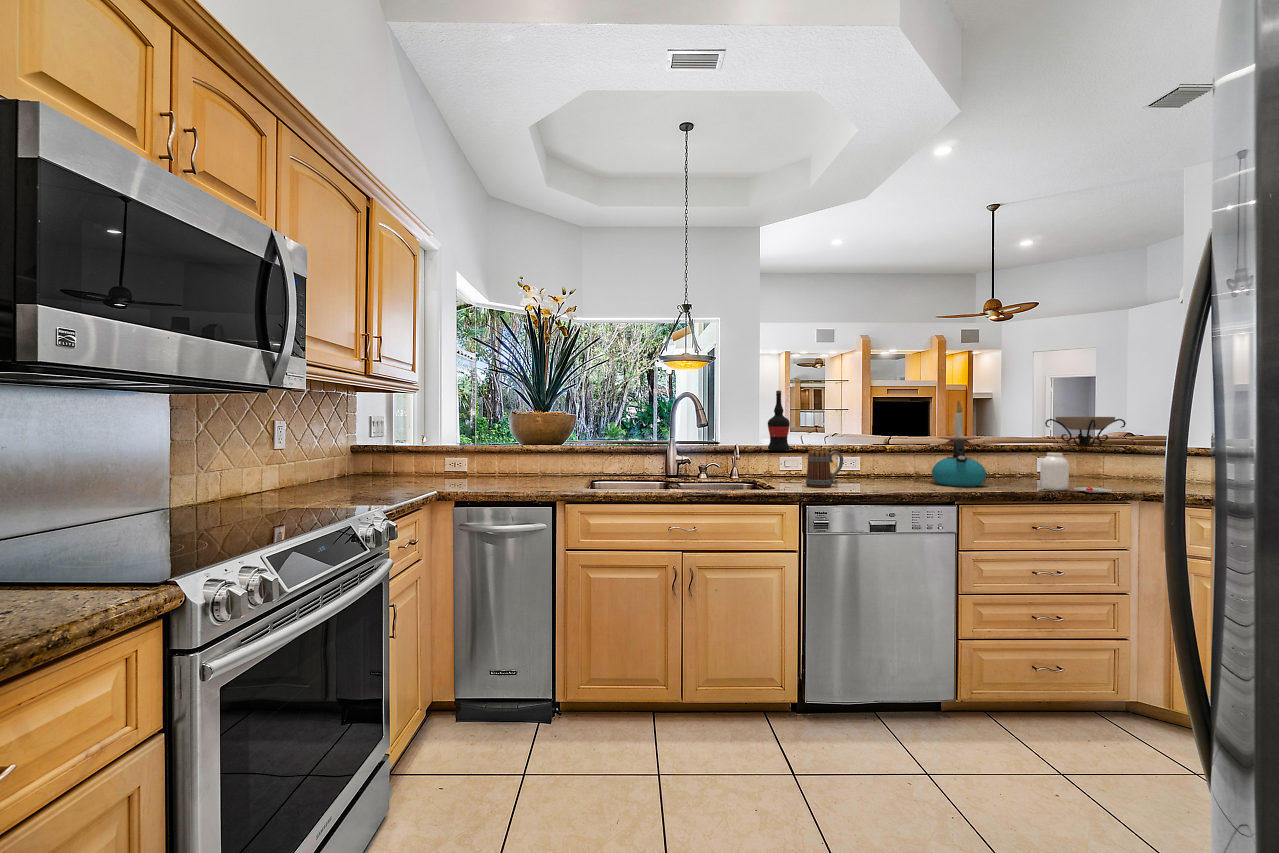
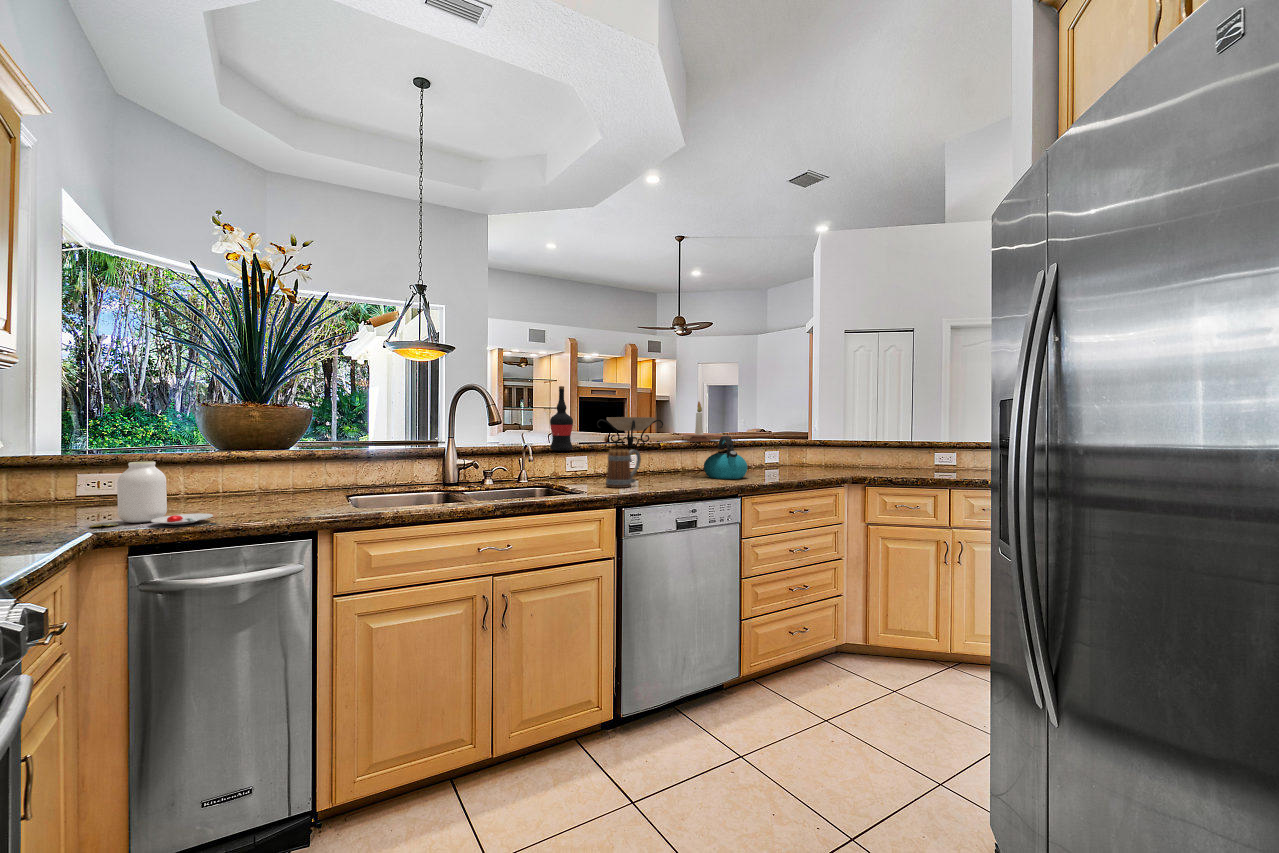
decorative bowl: present [1045,417,1126,446] -> present [597,417,663,447]
jar: present [1038,453,1113,493] -> present [89,461,213,527]

